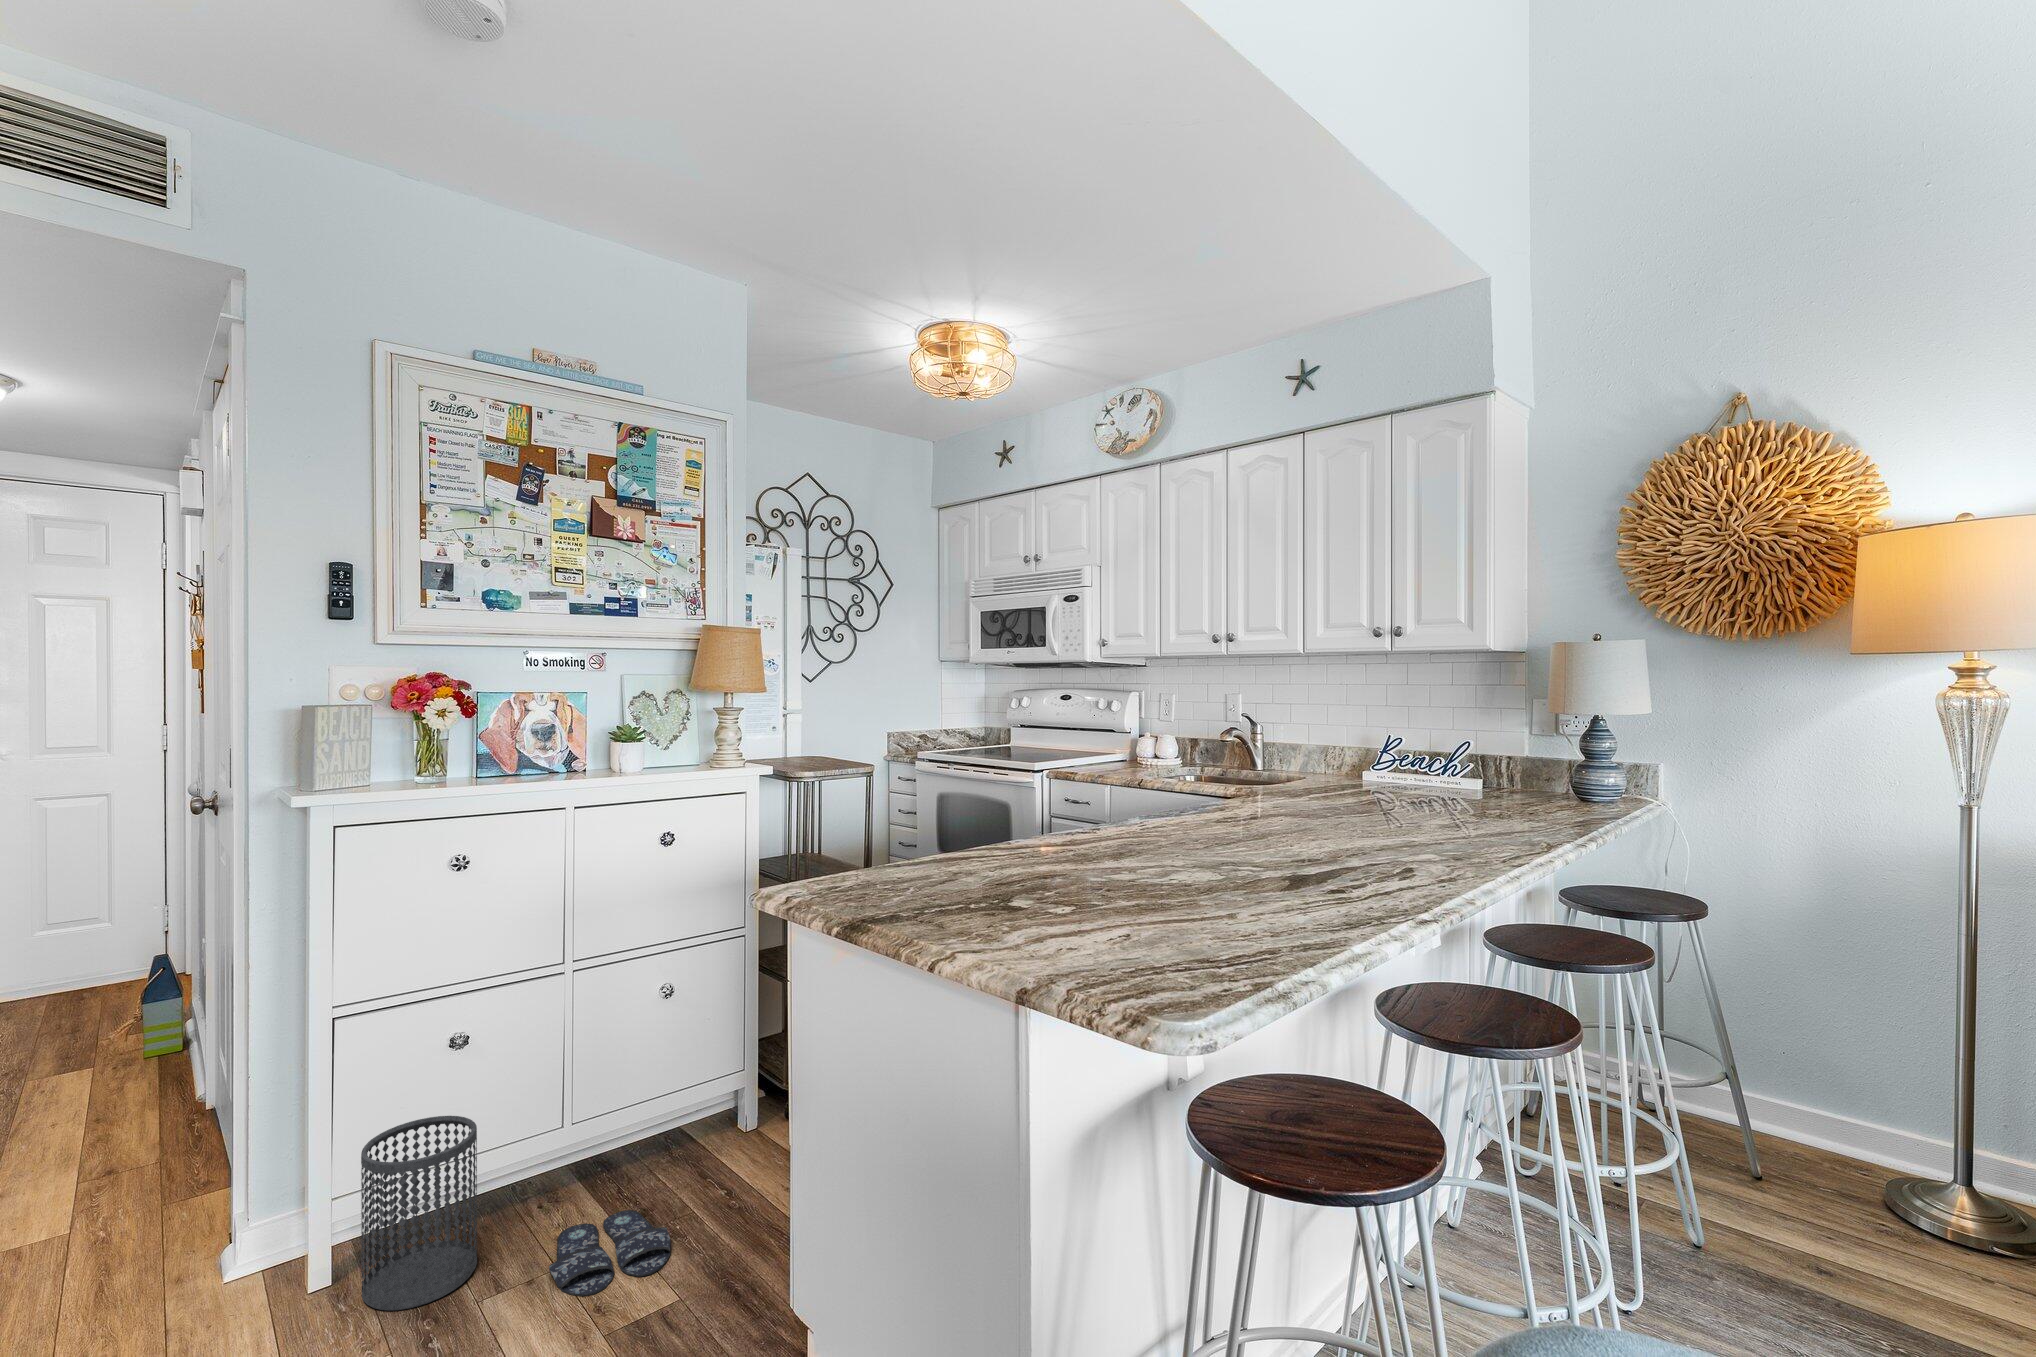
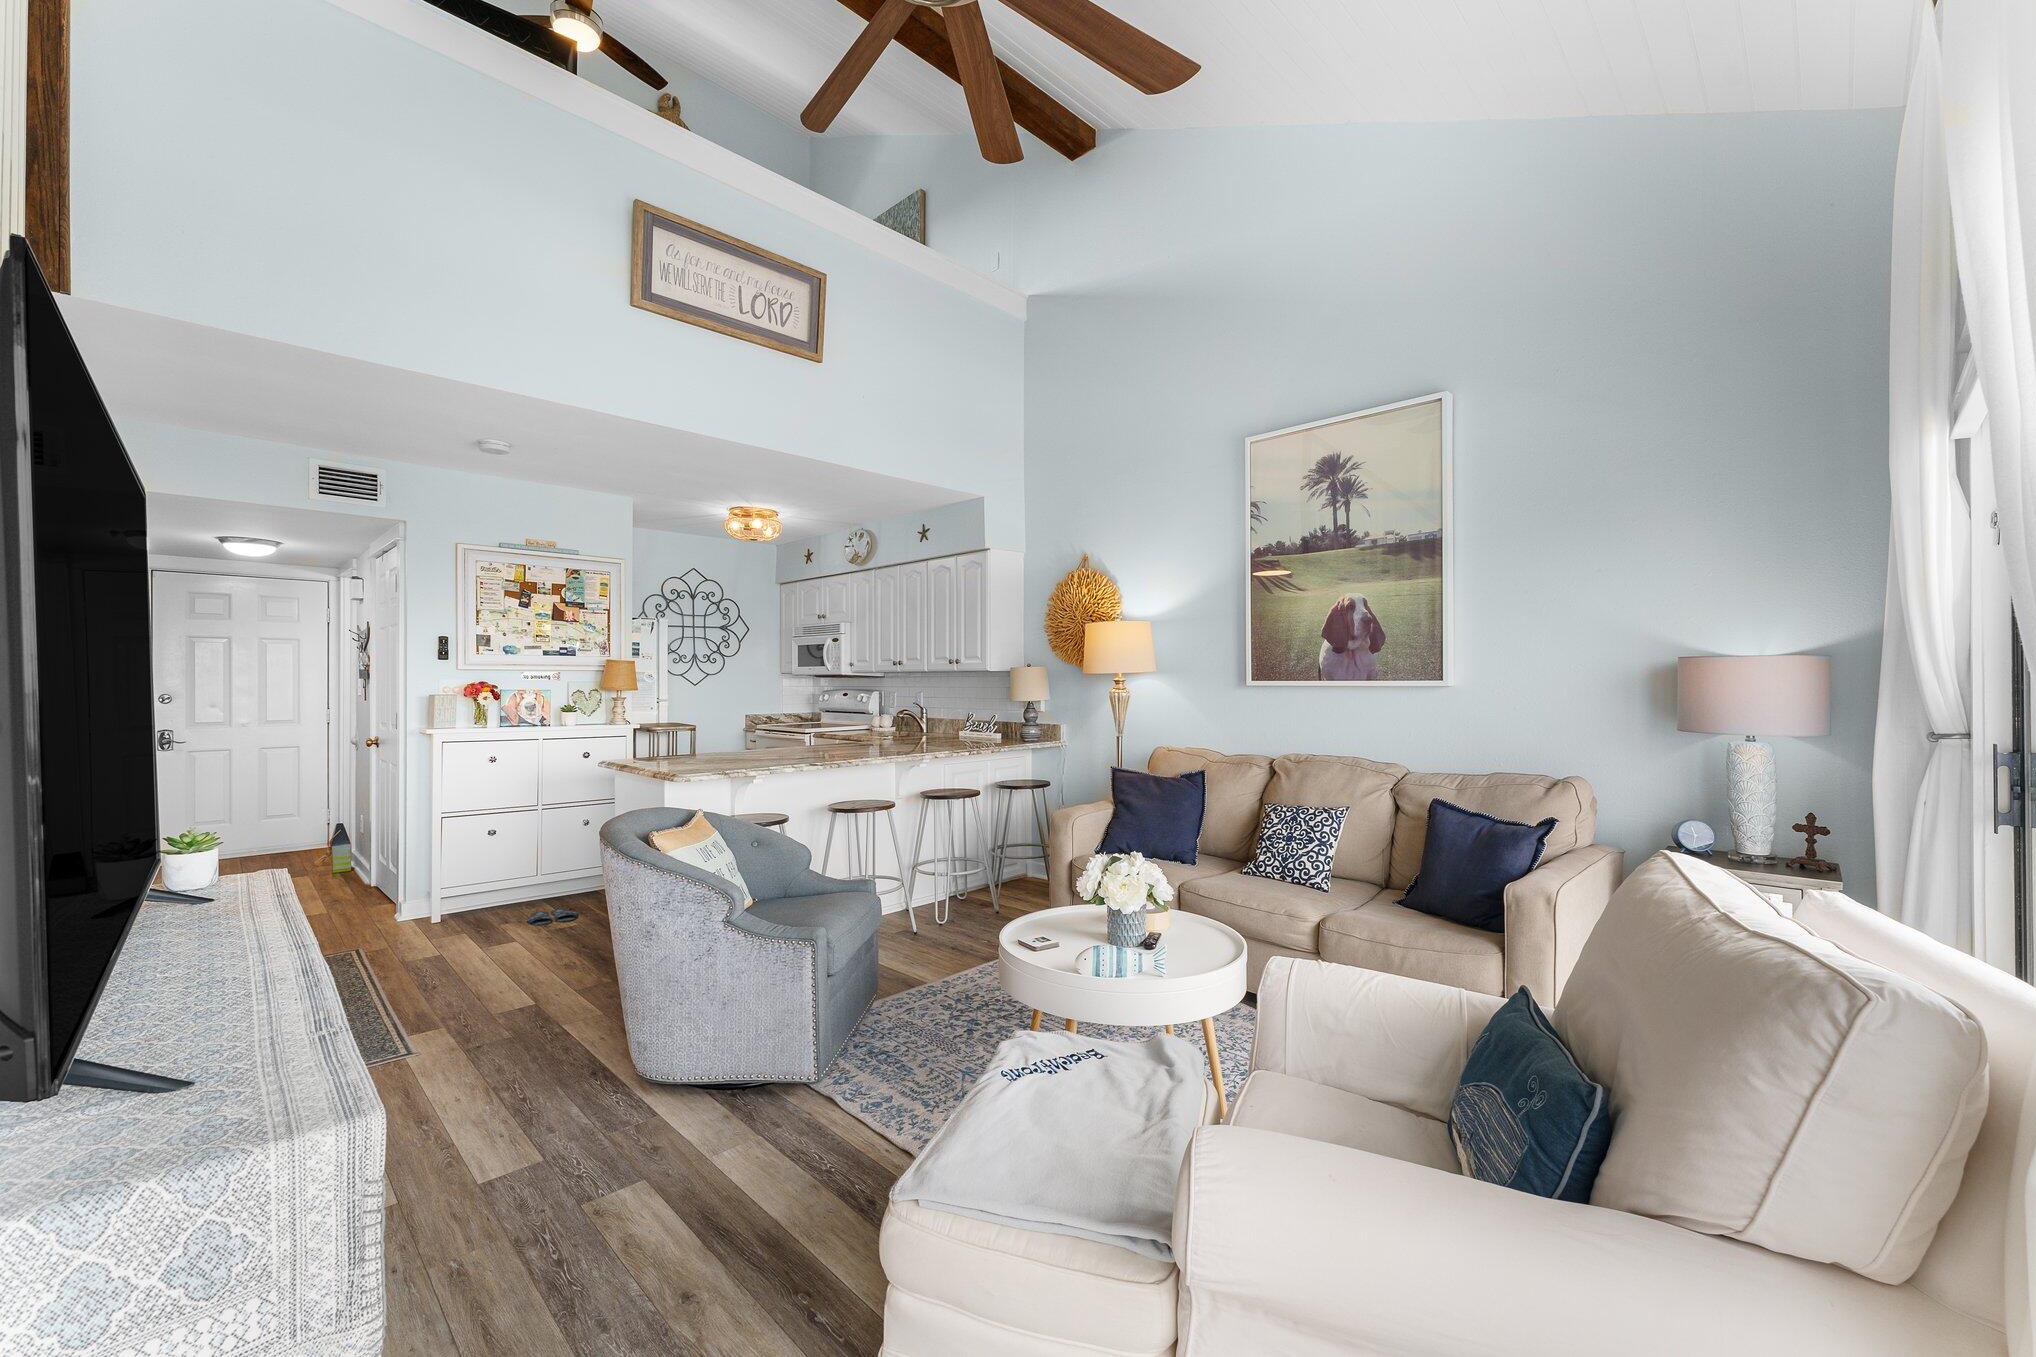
wastebasket: present [361,1116,477,1311] -> none [452,862,498,927]

